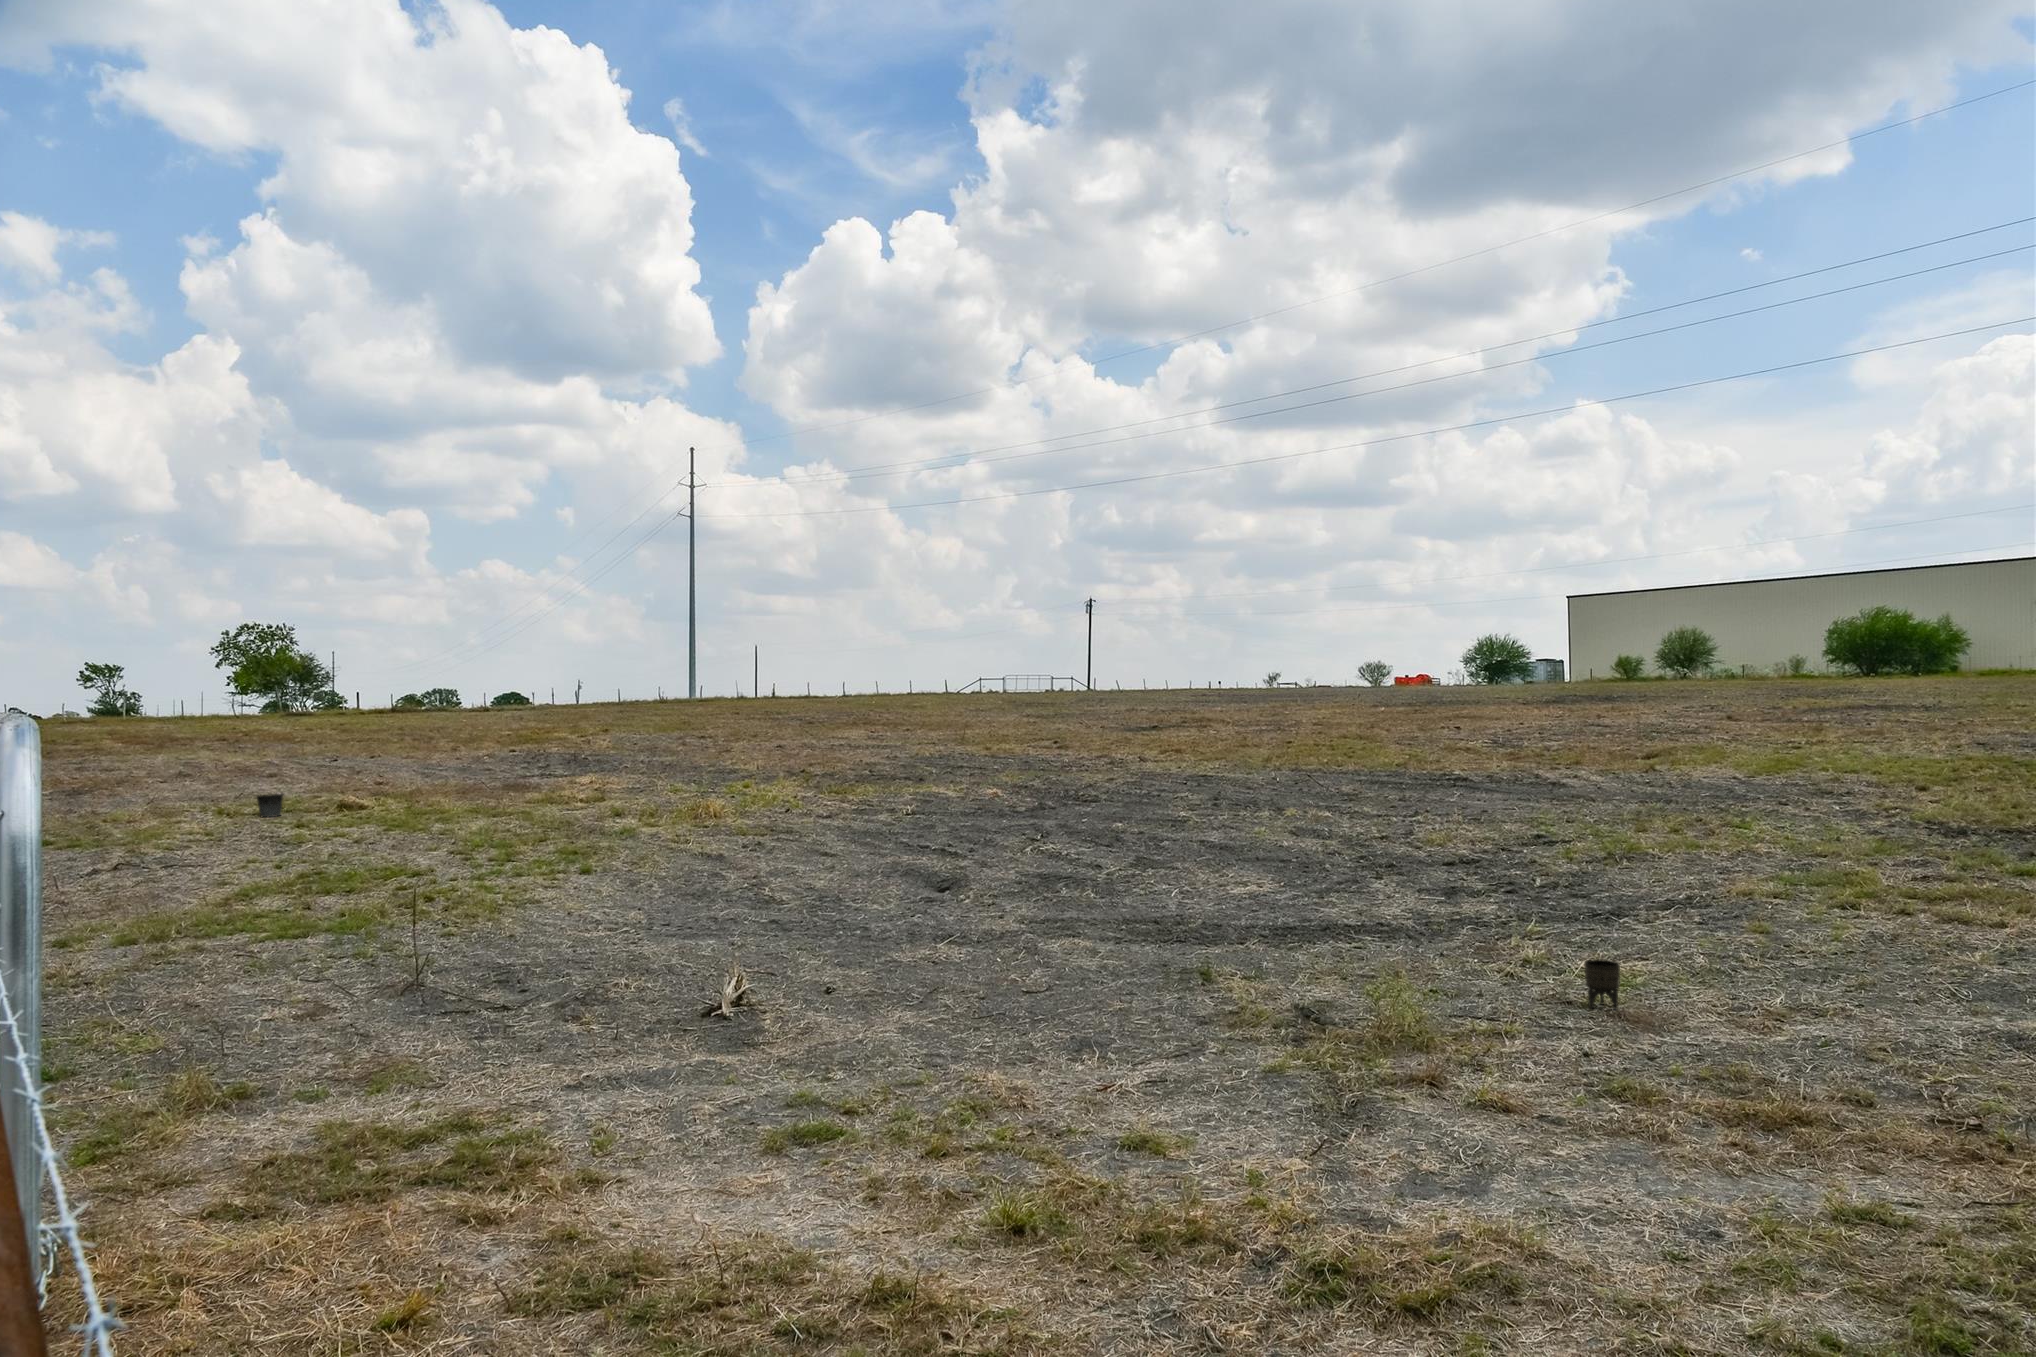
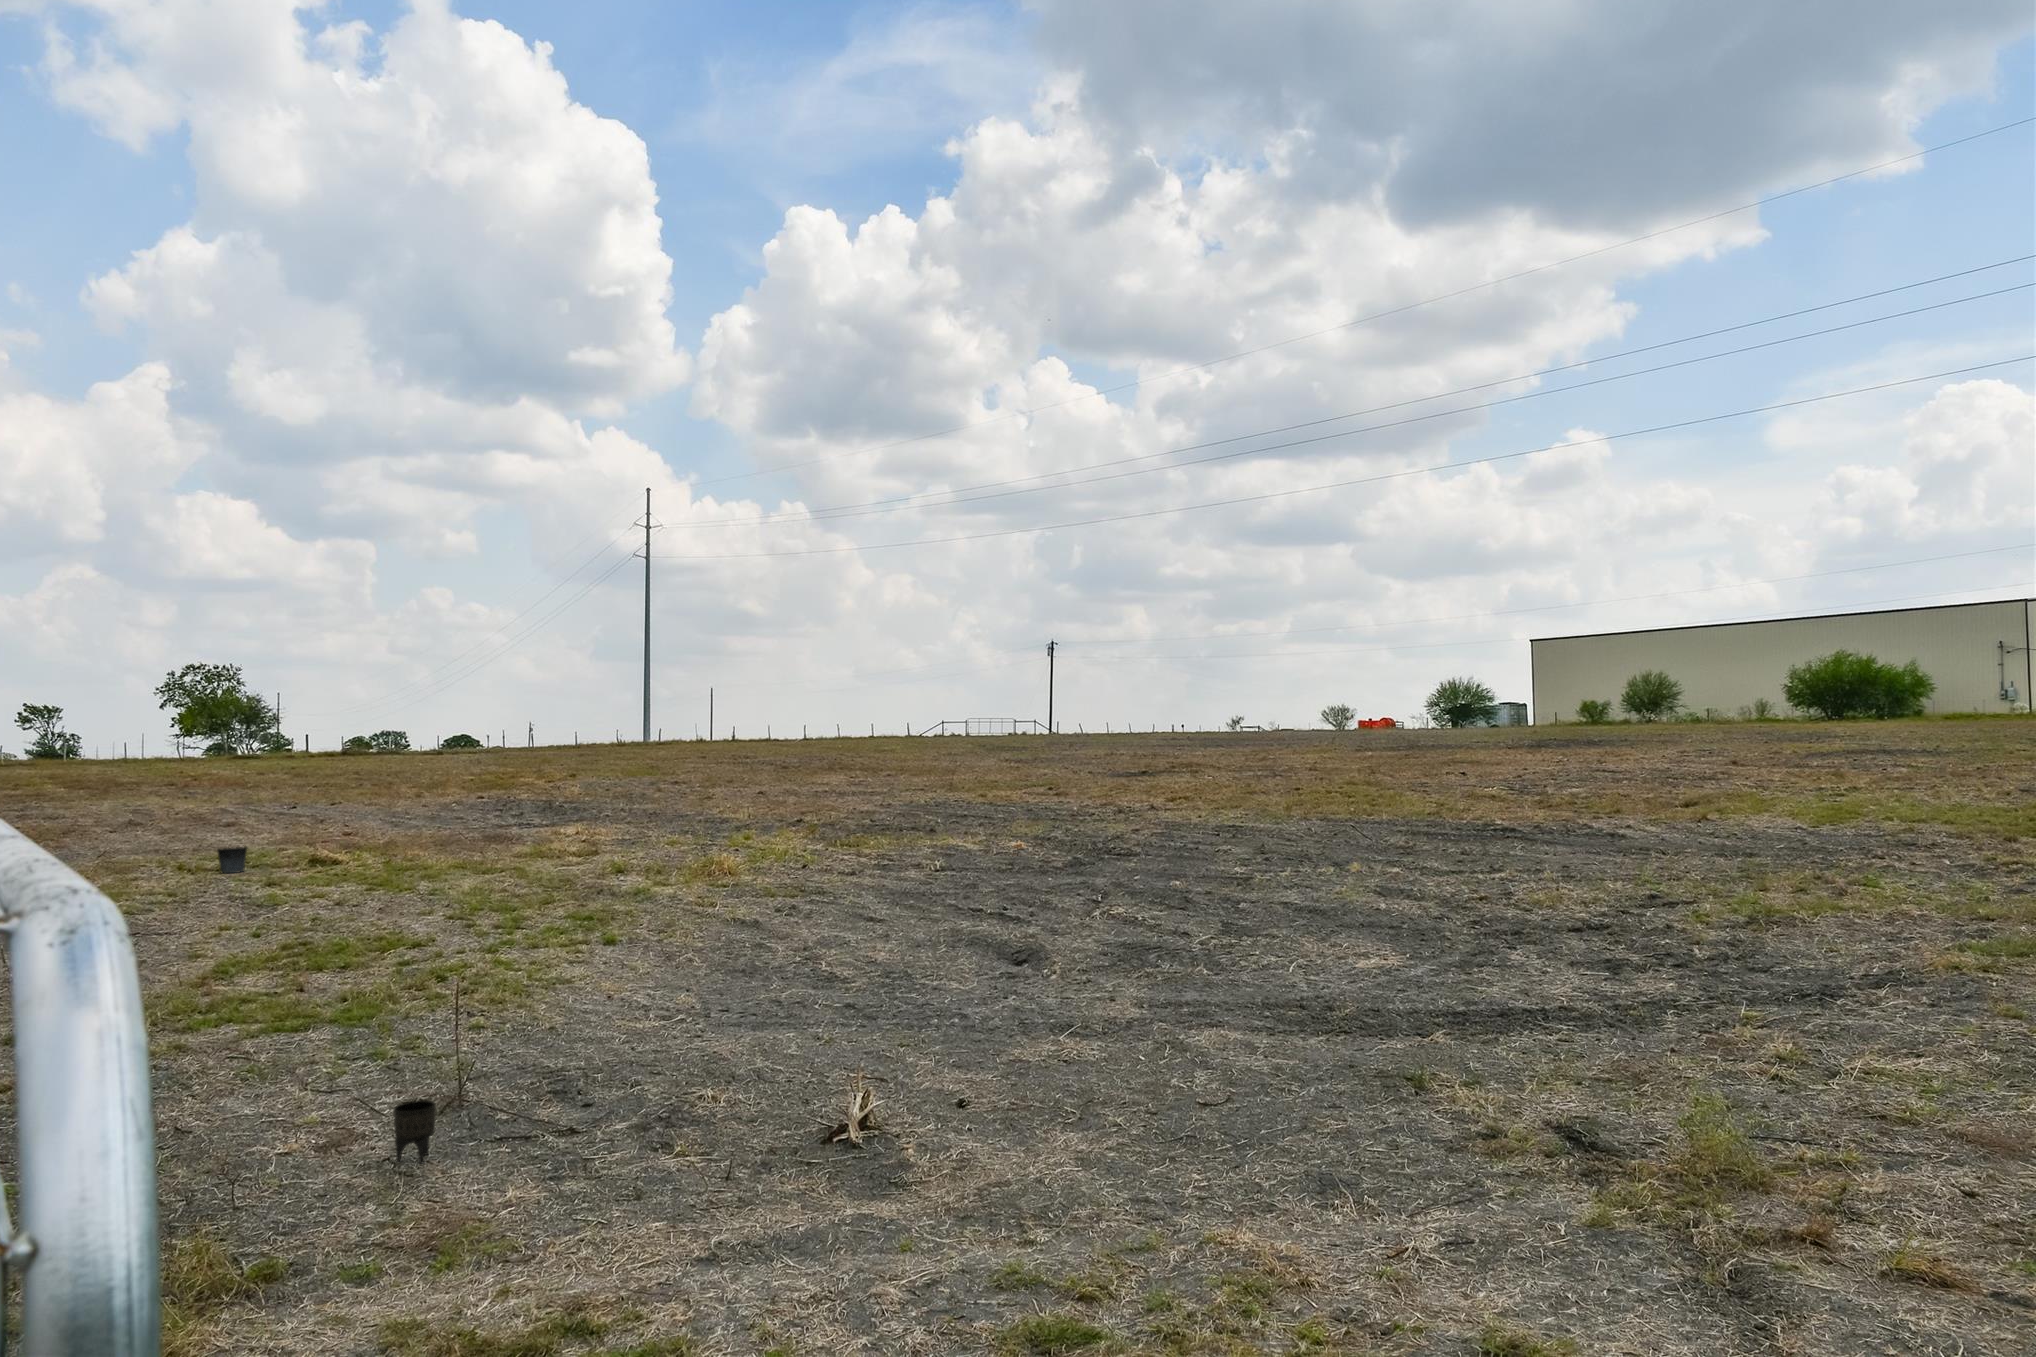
planter: present [1585,959,1620,1010] -> present [393,1100,436,1163]

